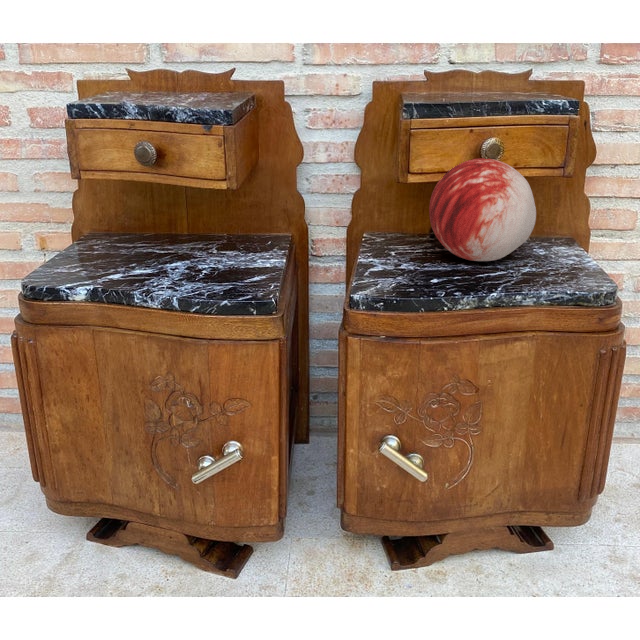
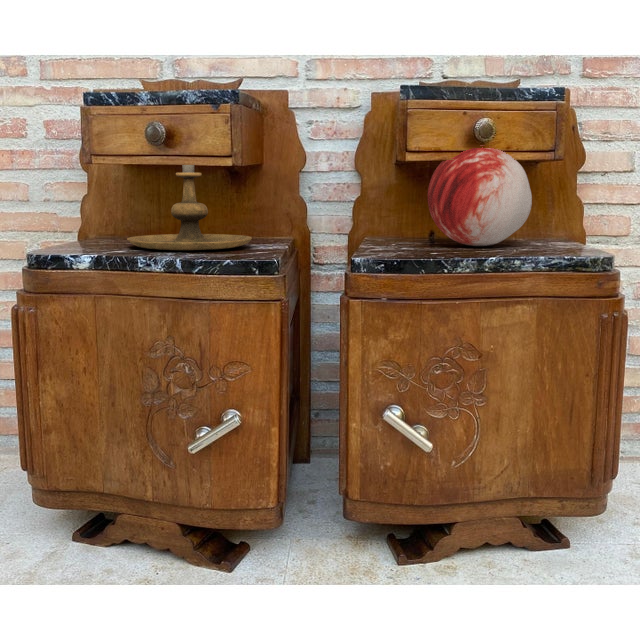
candle holder: none [122,117,249,275] -> present [127,165,252,250]

